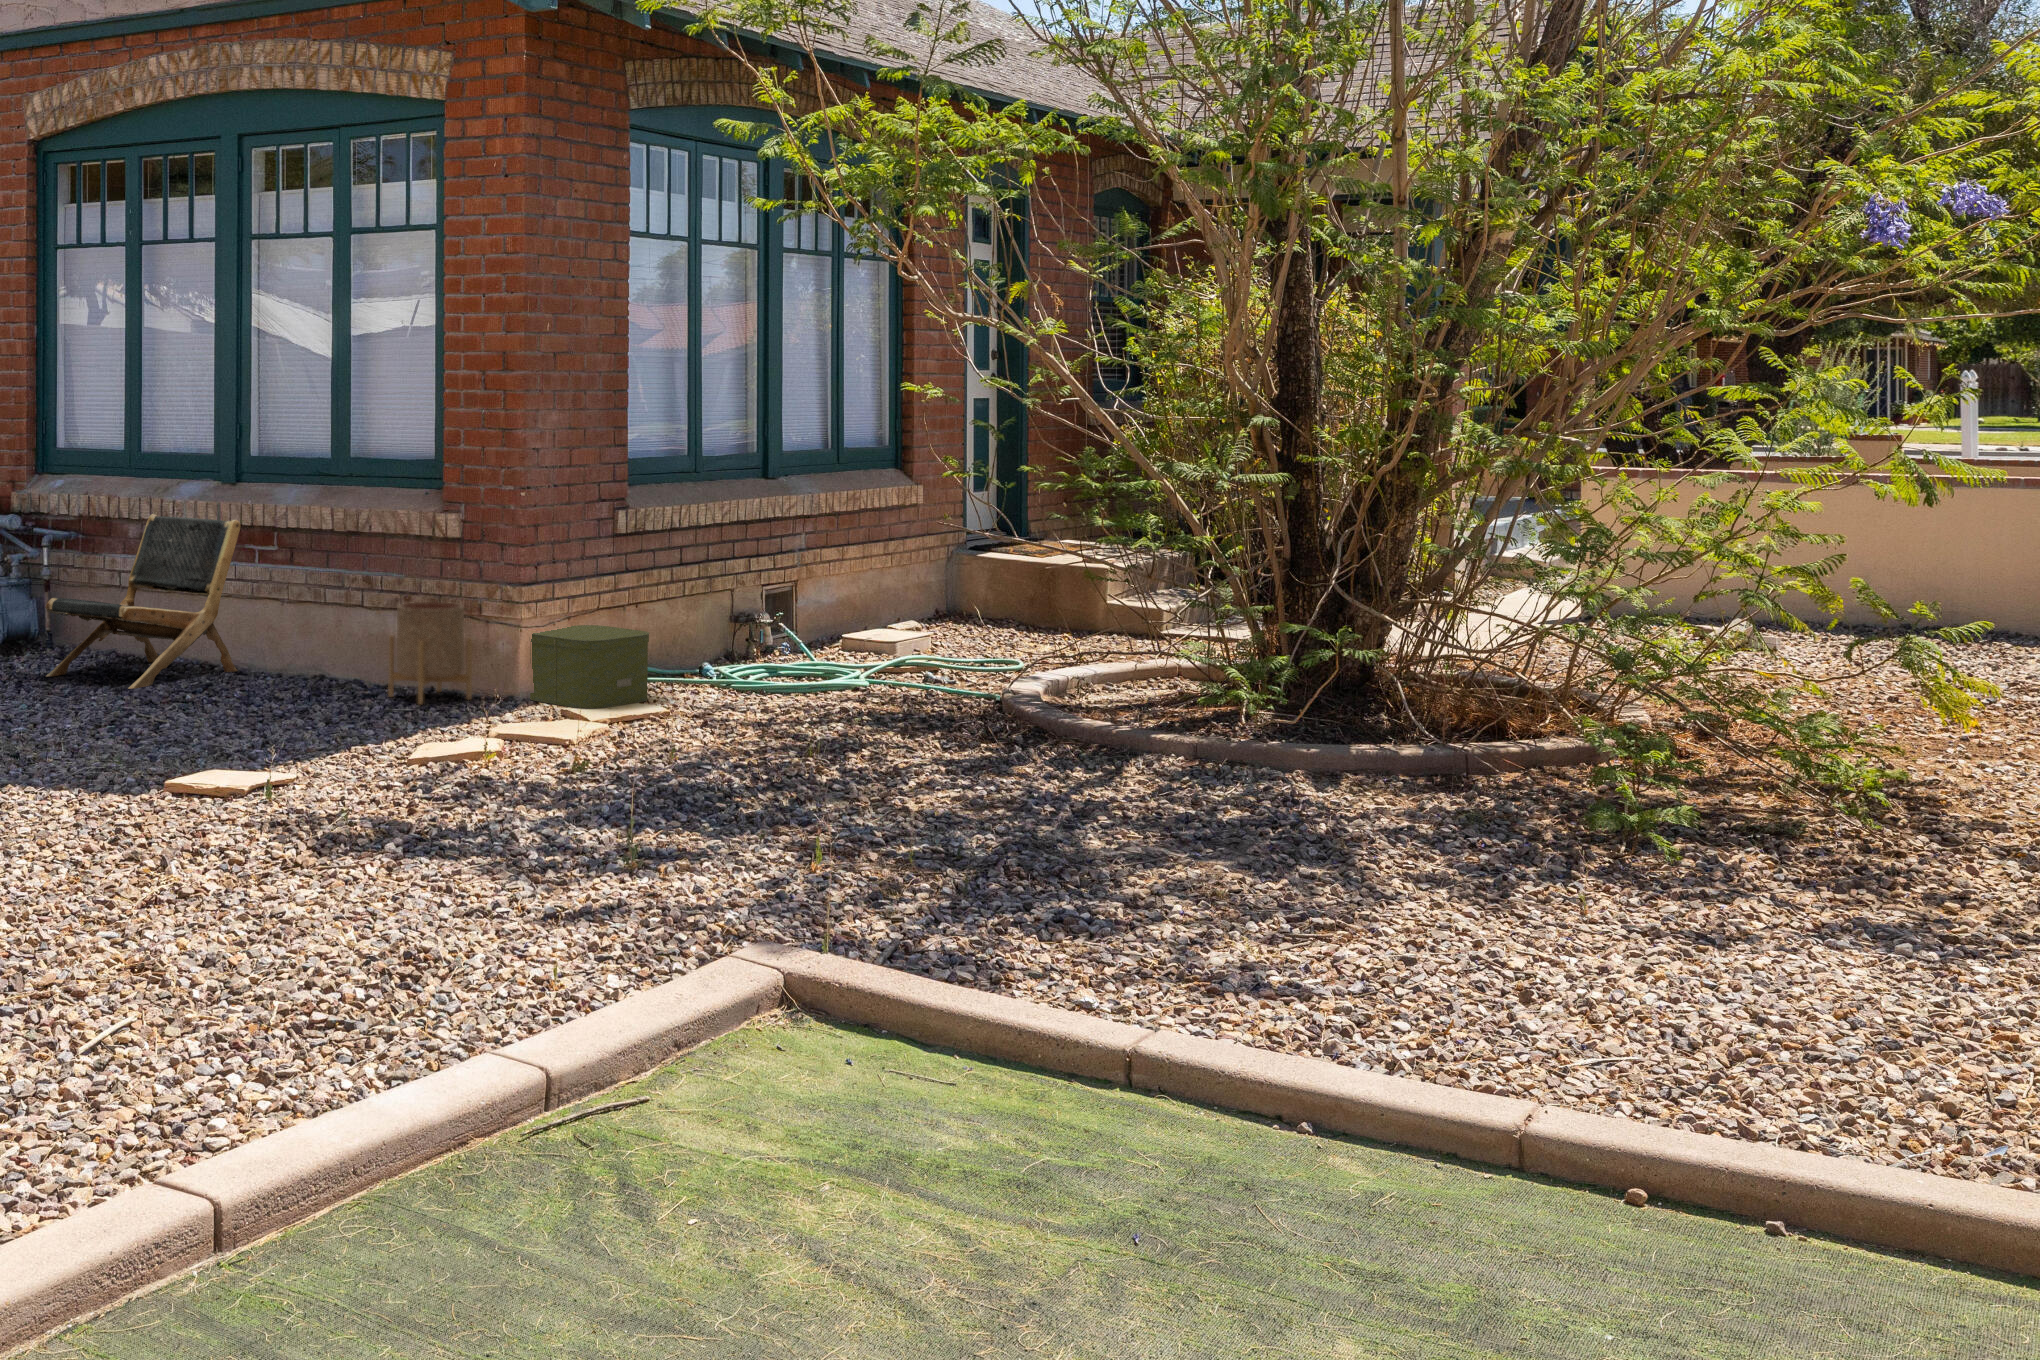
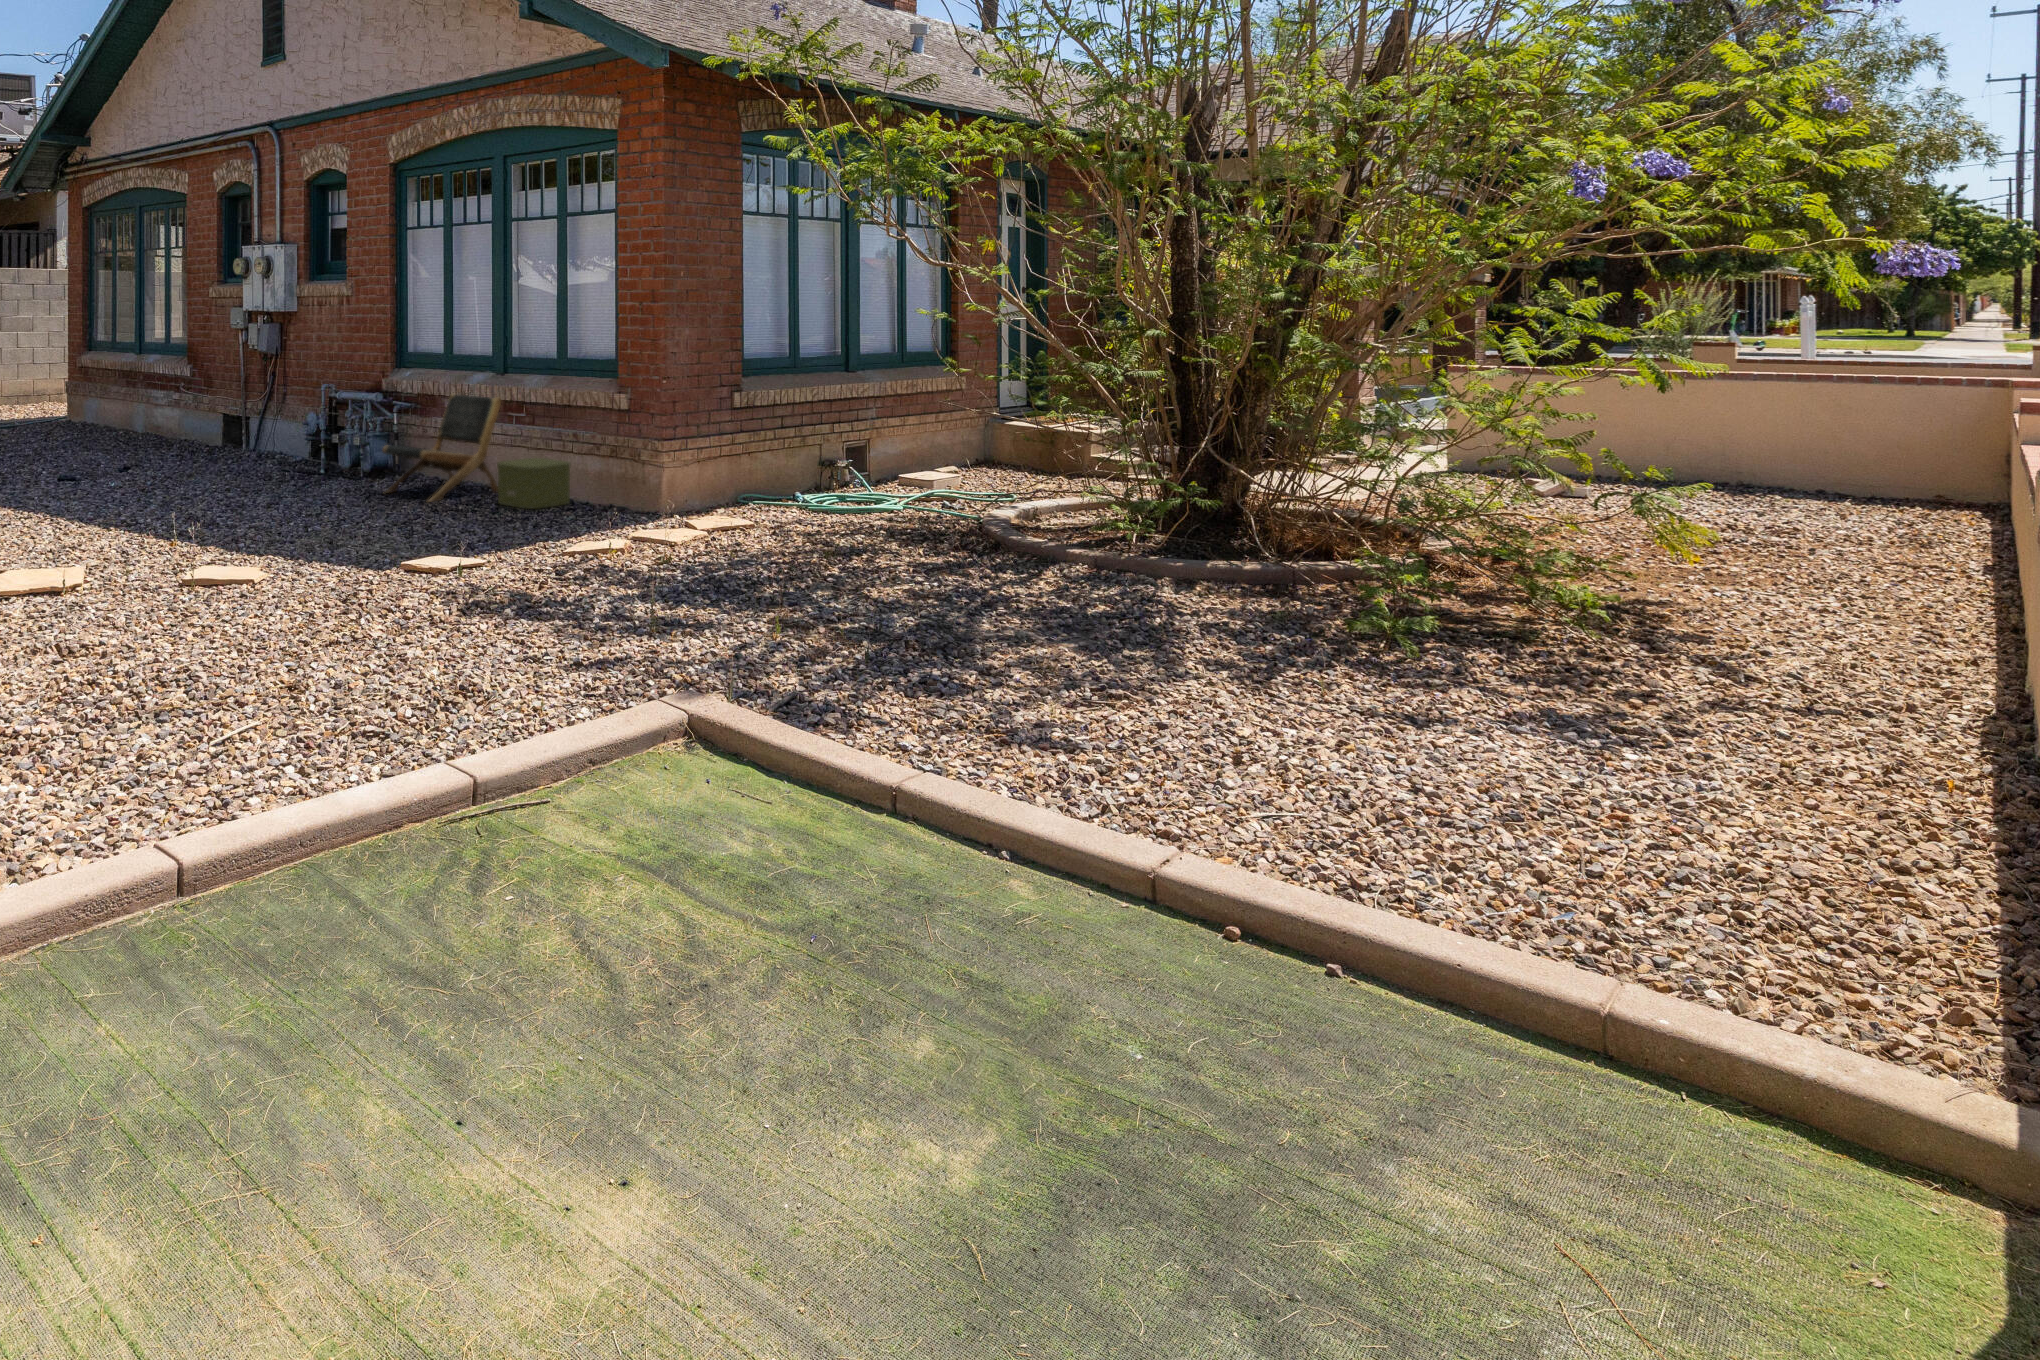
planter: present [388,602,472,704] -> none [581,451,633,516]
storage box: present [530,625,649,708] -> present [497,458,571,509]

